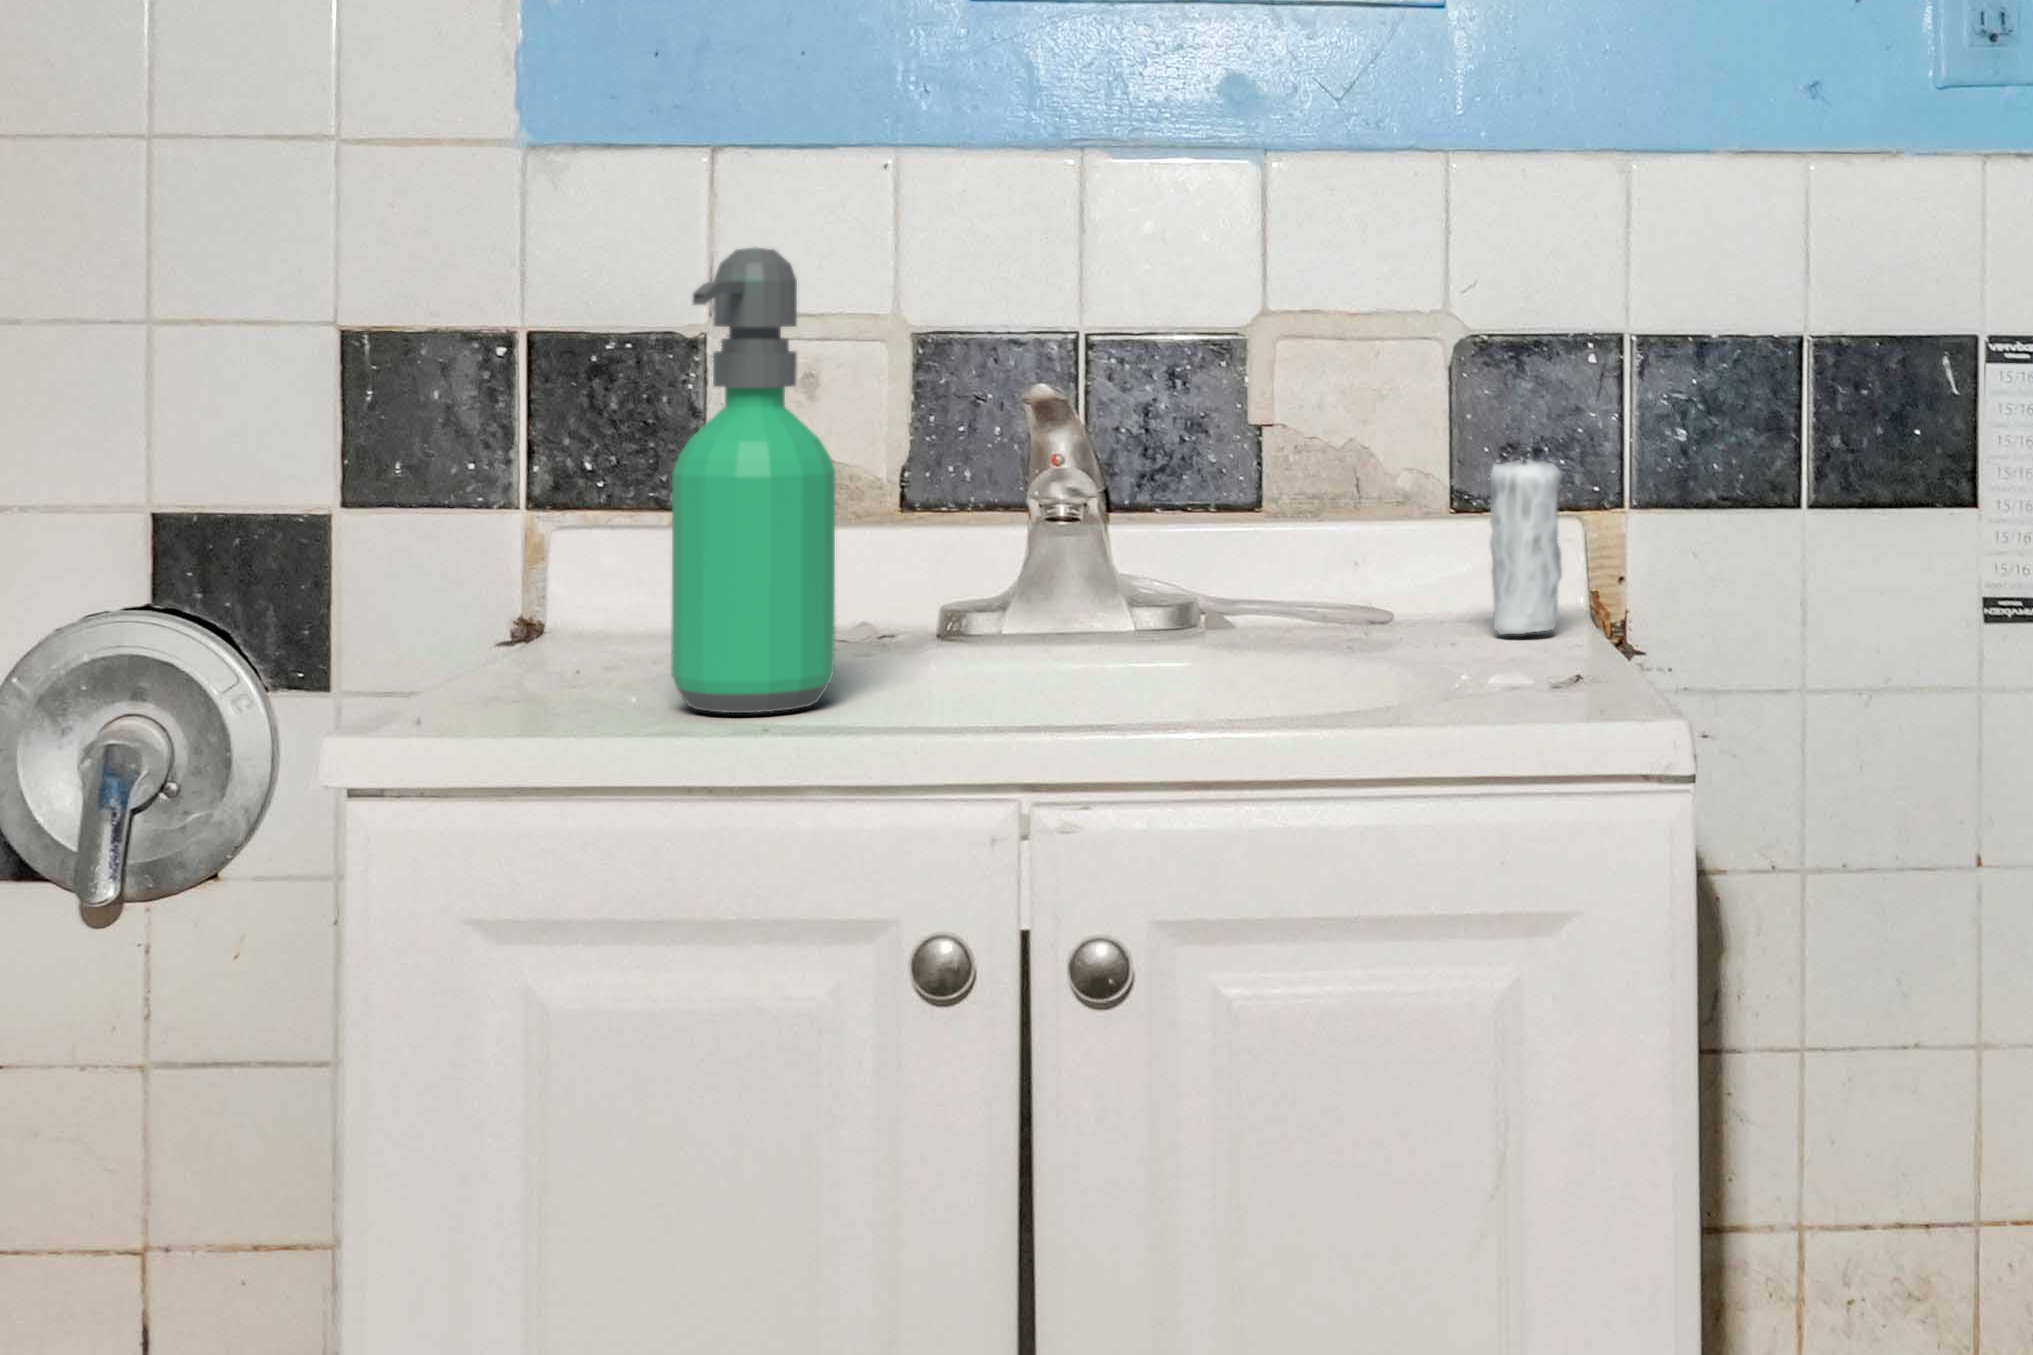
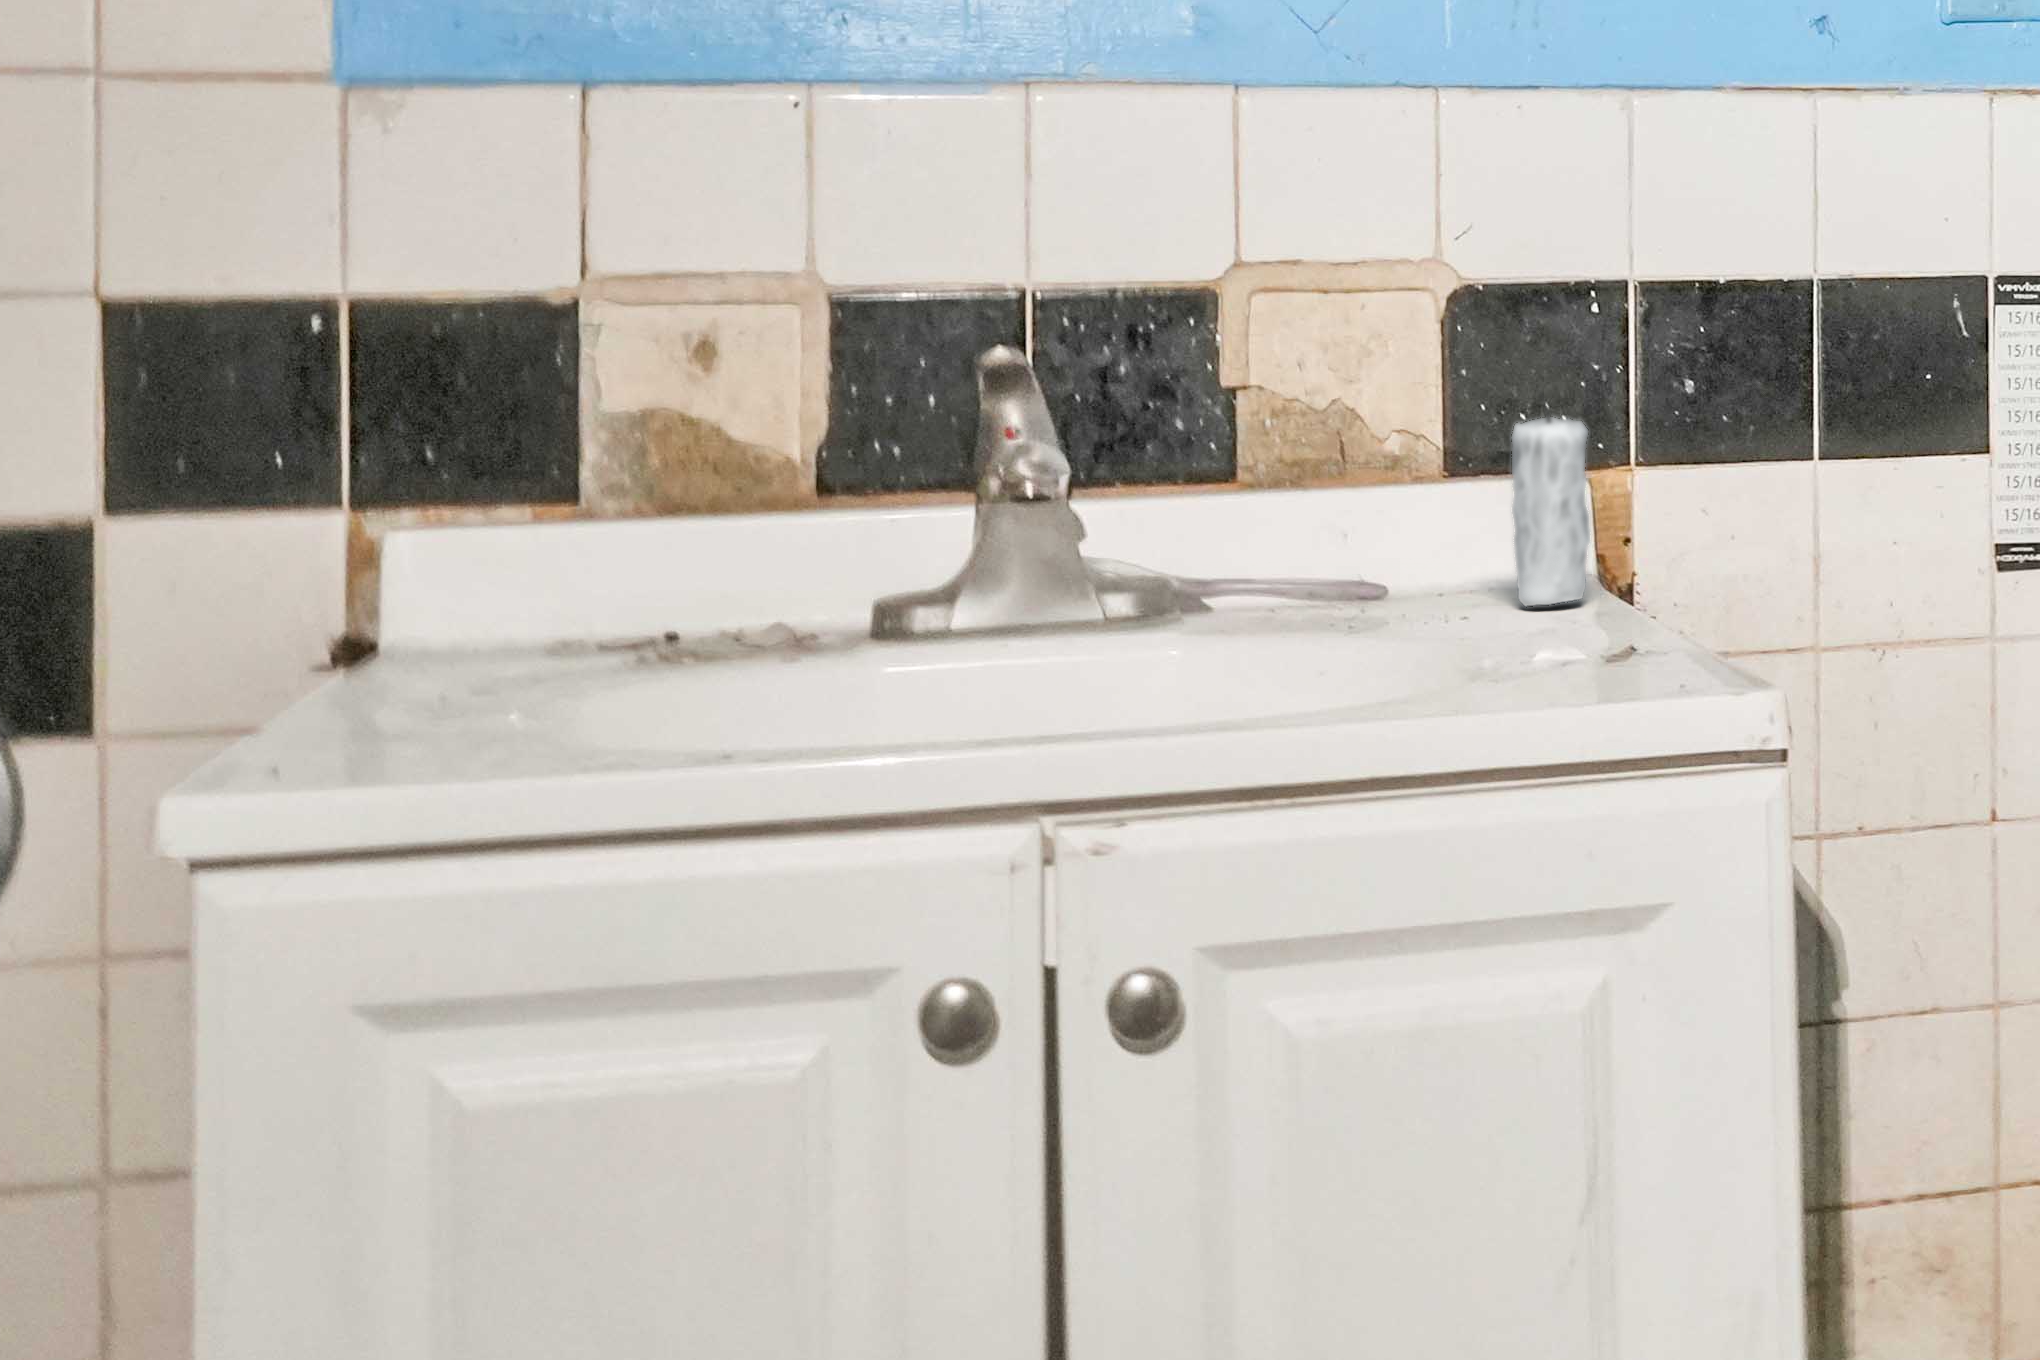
soap dispenser: present [671,248,835,713] -> none [584,202,786,742]

